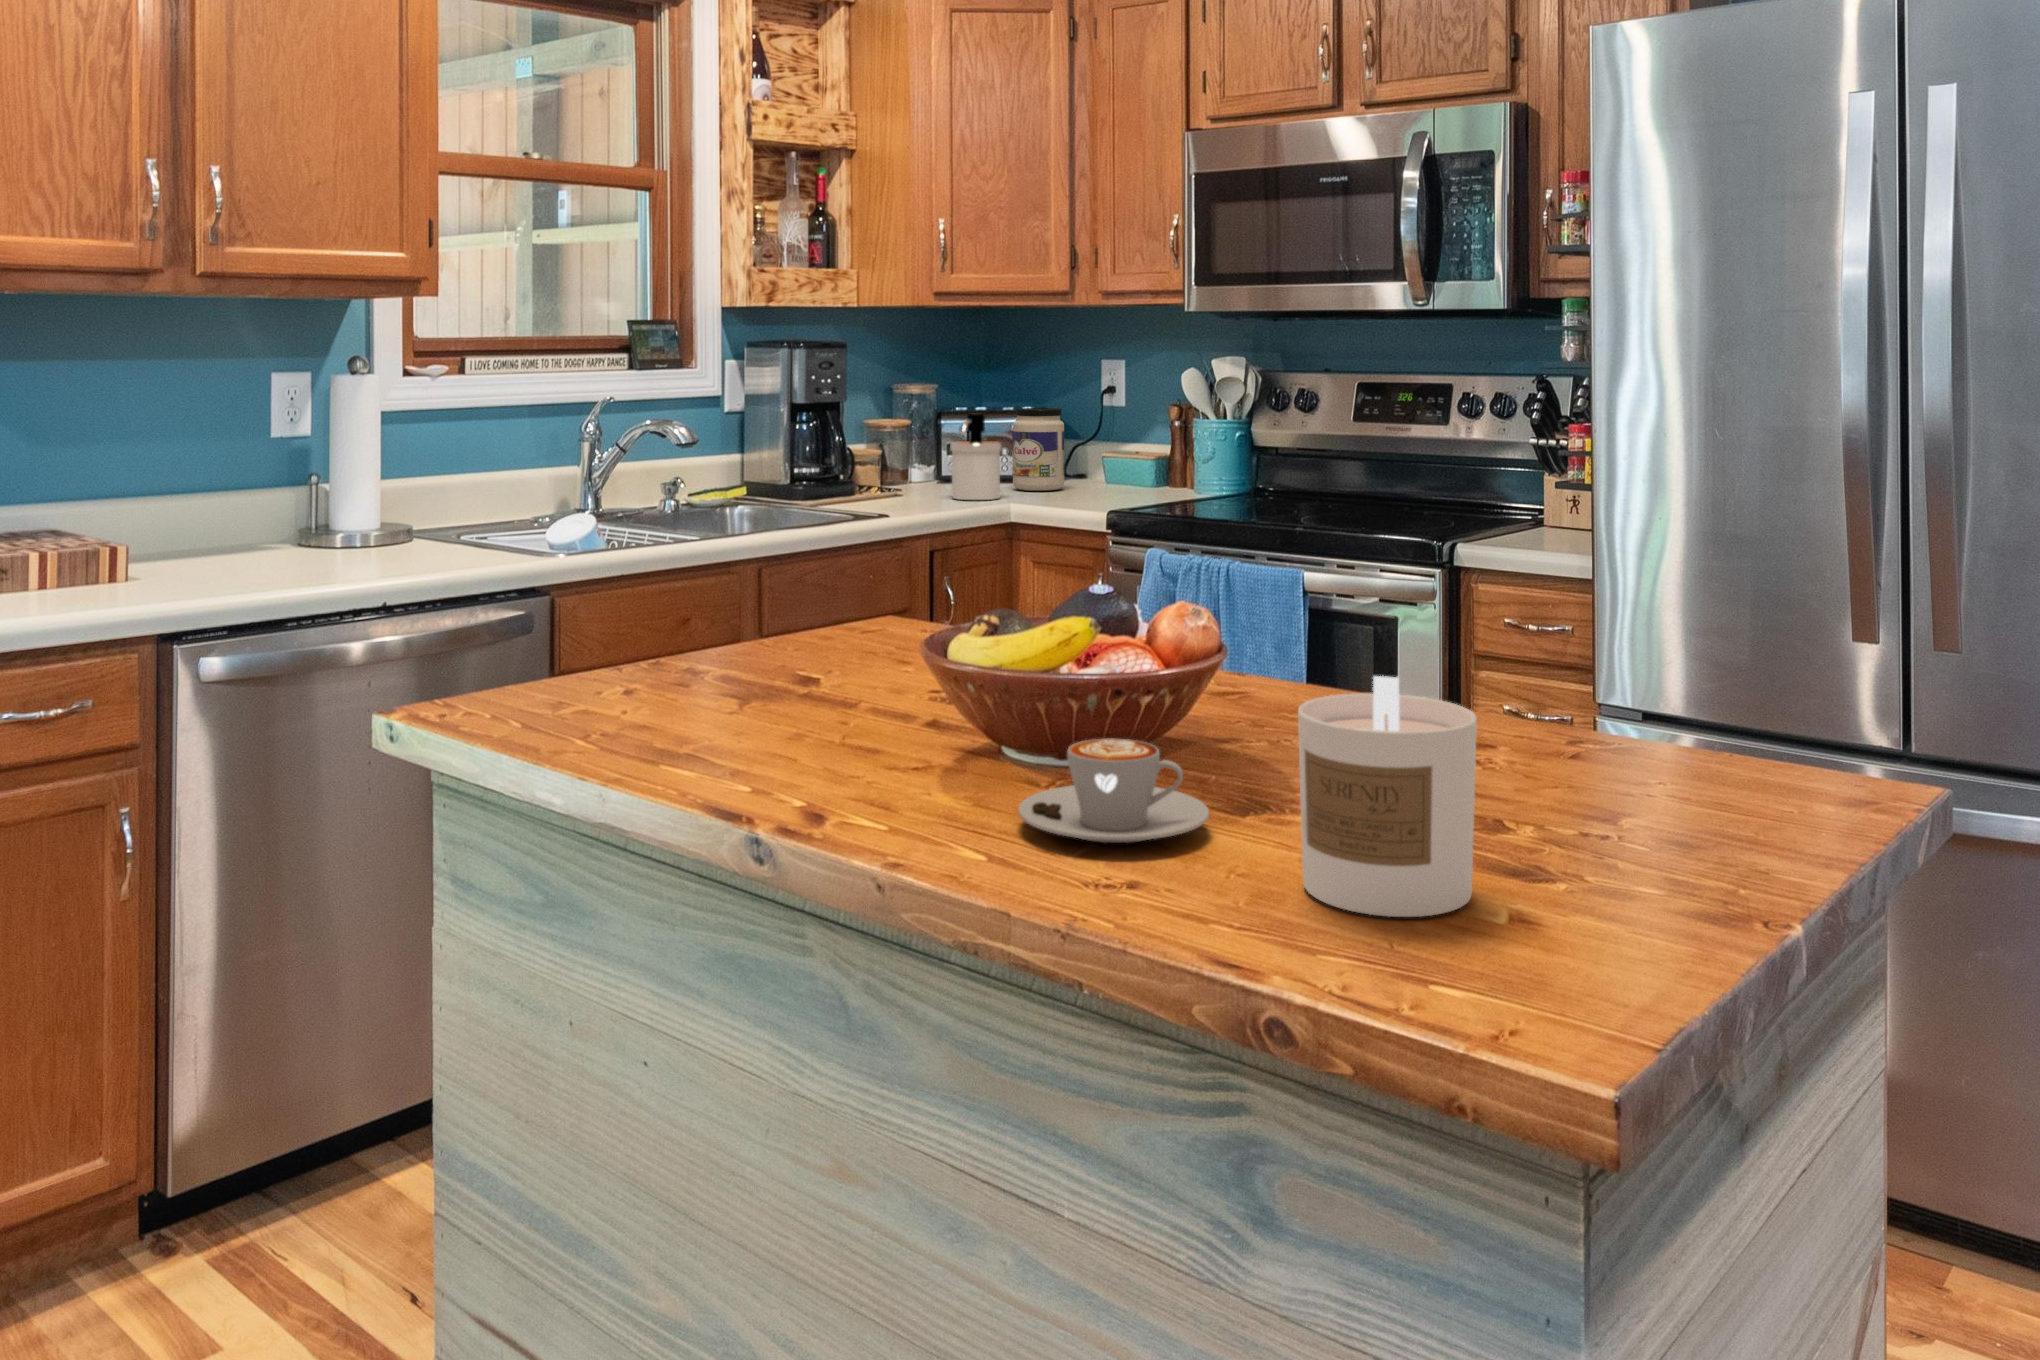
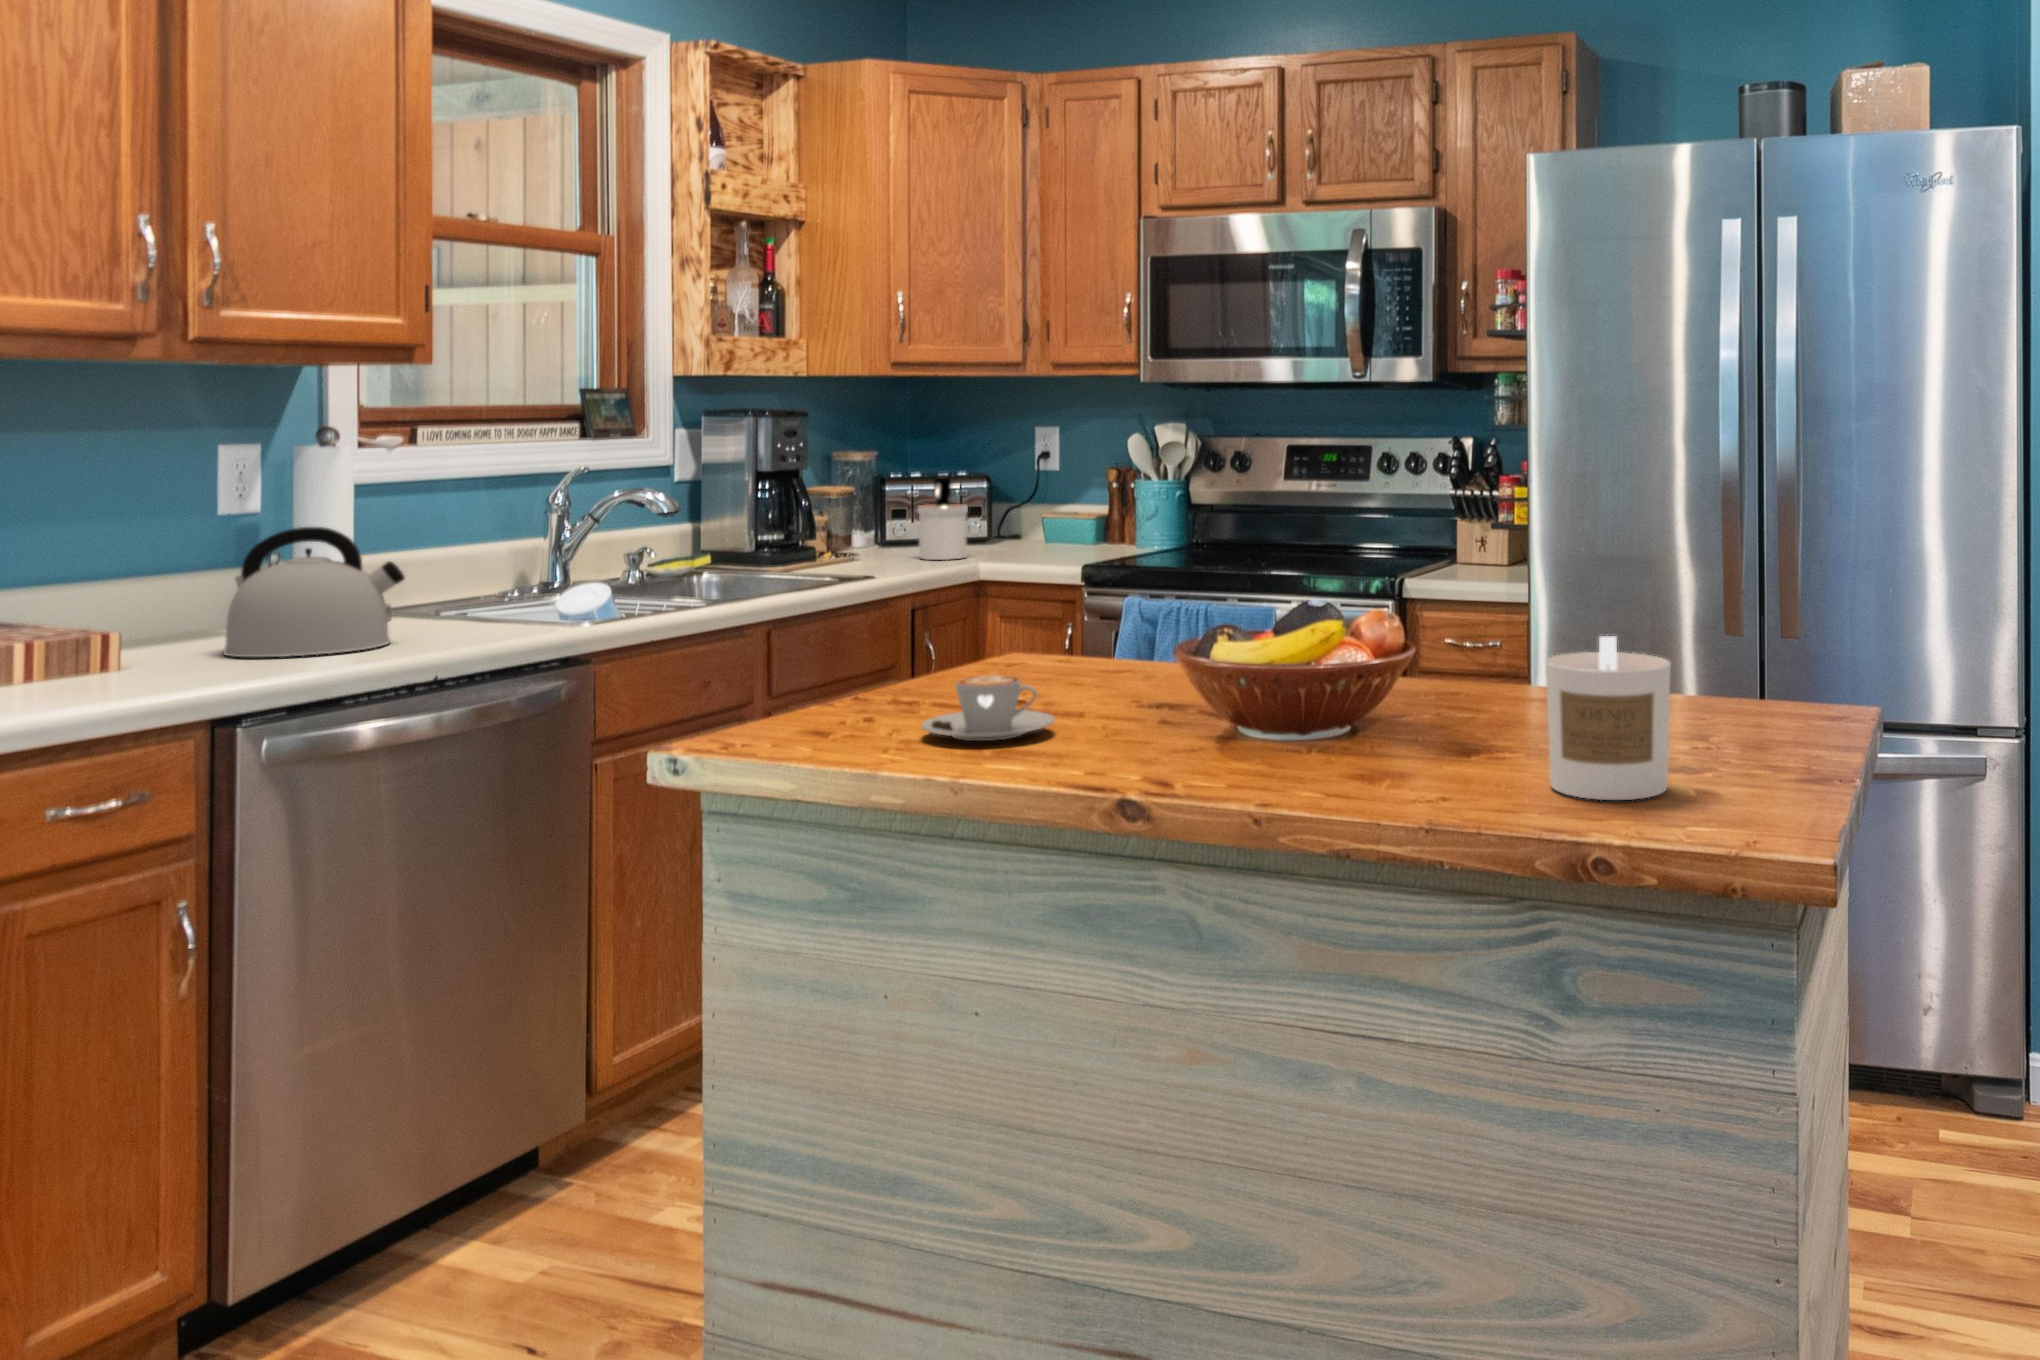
jar: present [1012,408,1064,491] -> none [968,472,1018,550]
kettle: none [222,453,380,577] -> present [224,527,405,657]
coffee cup: present [1019,739,1209,843] -> present [922,676,1054,741]

